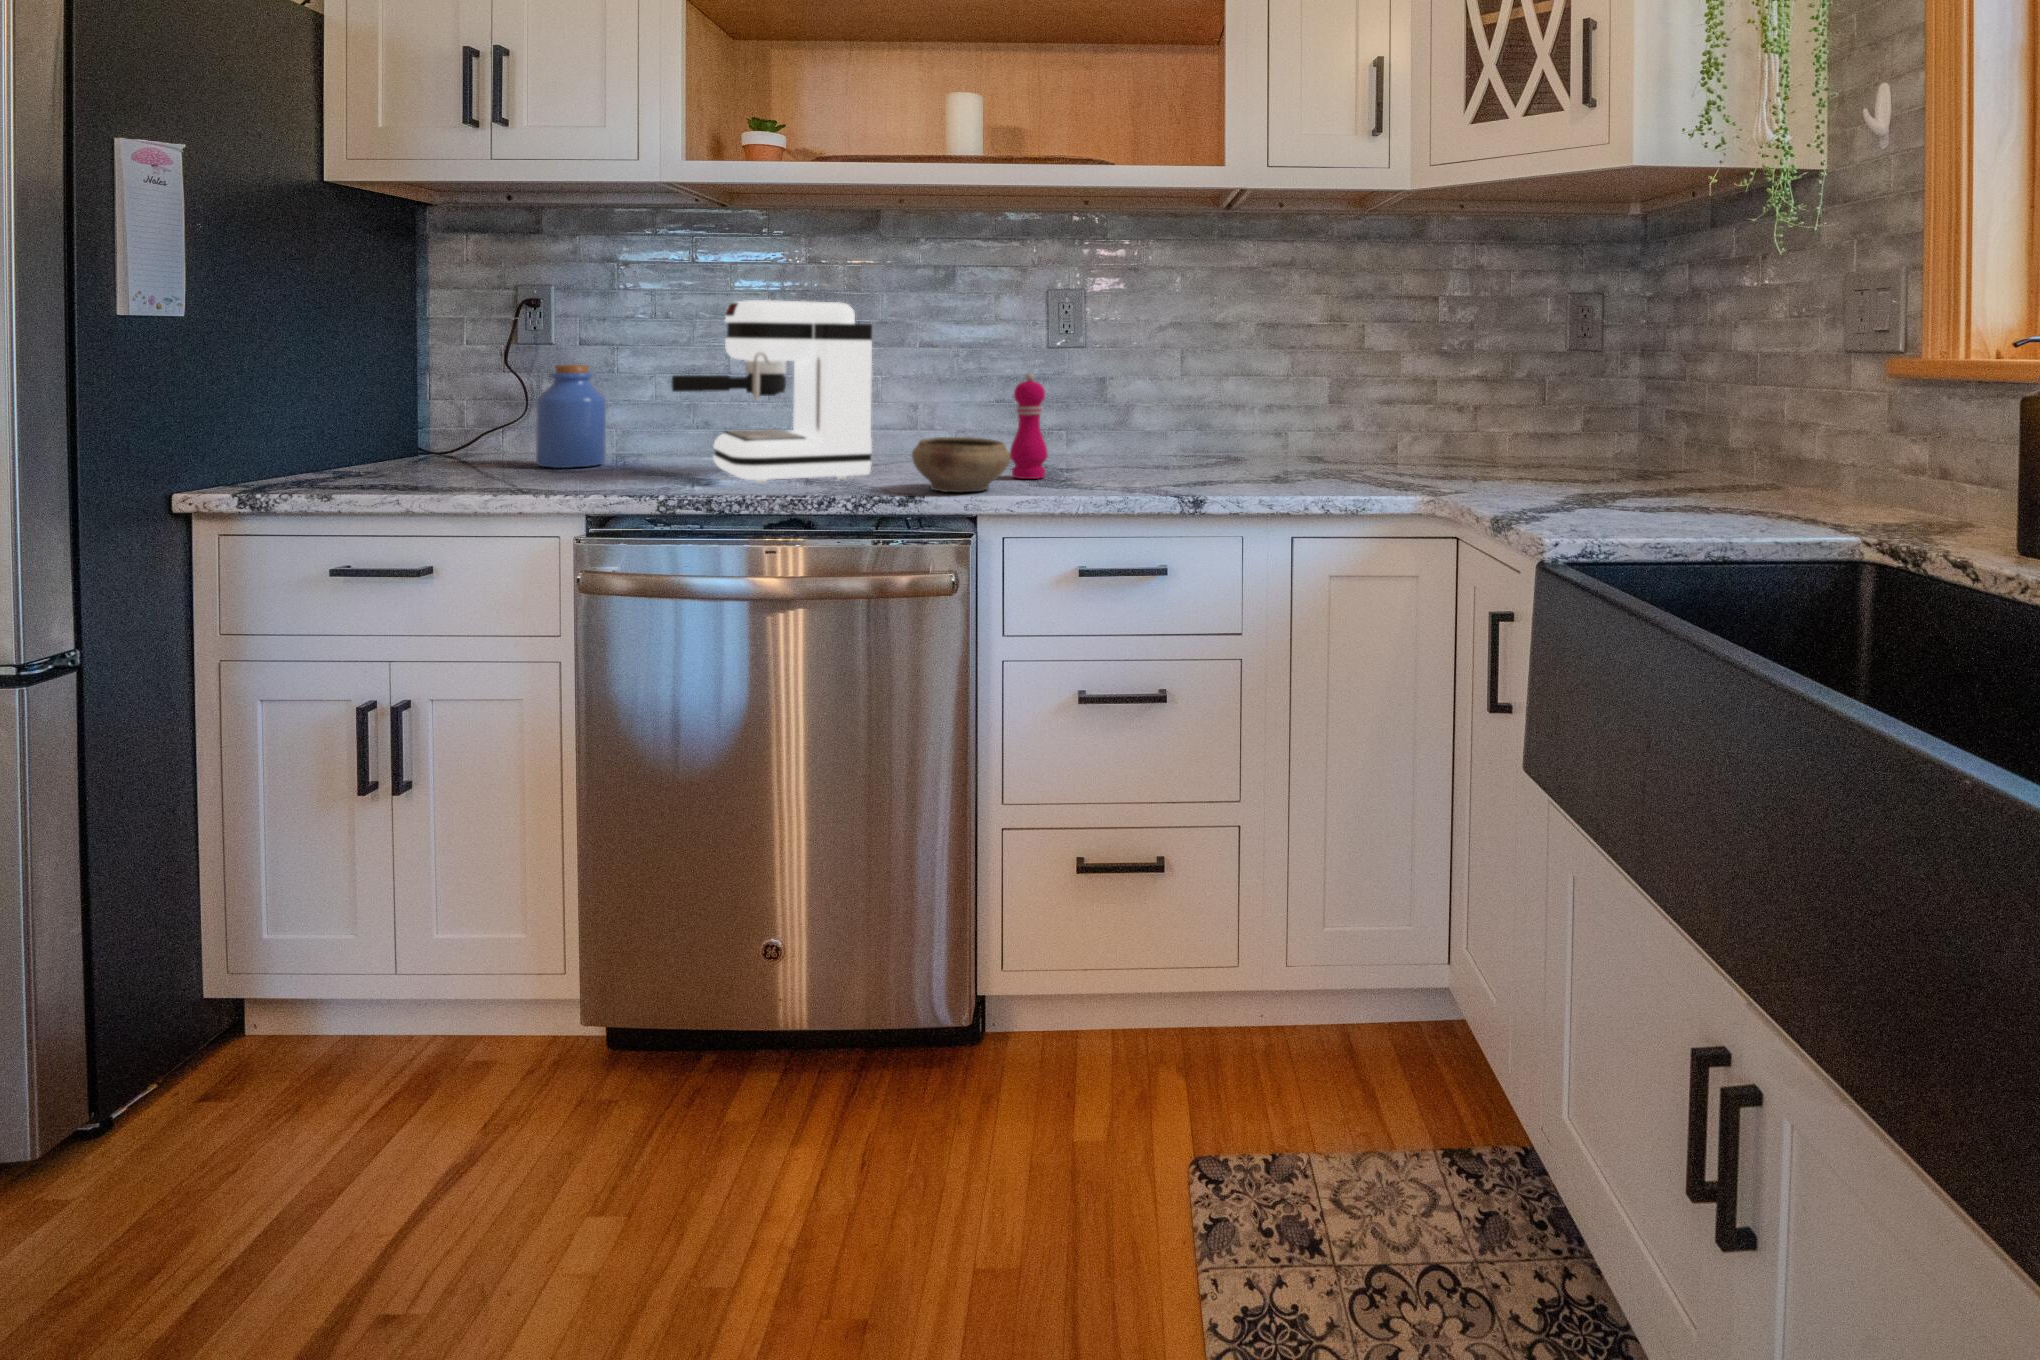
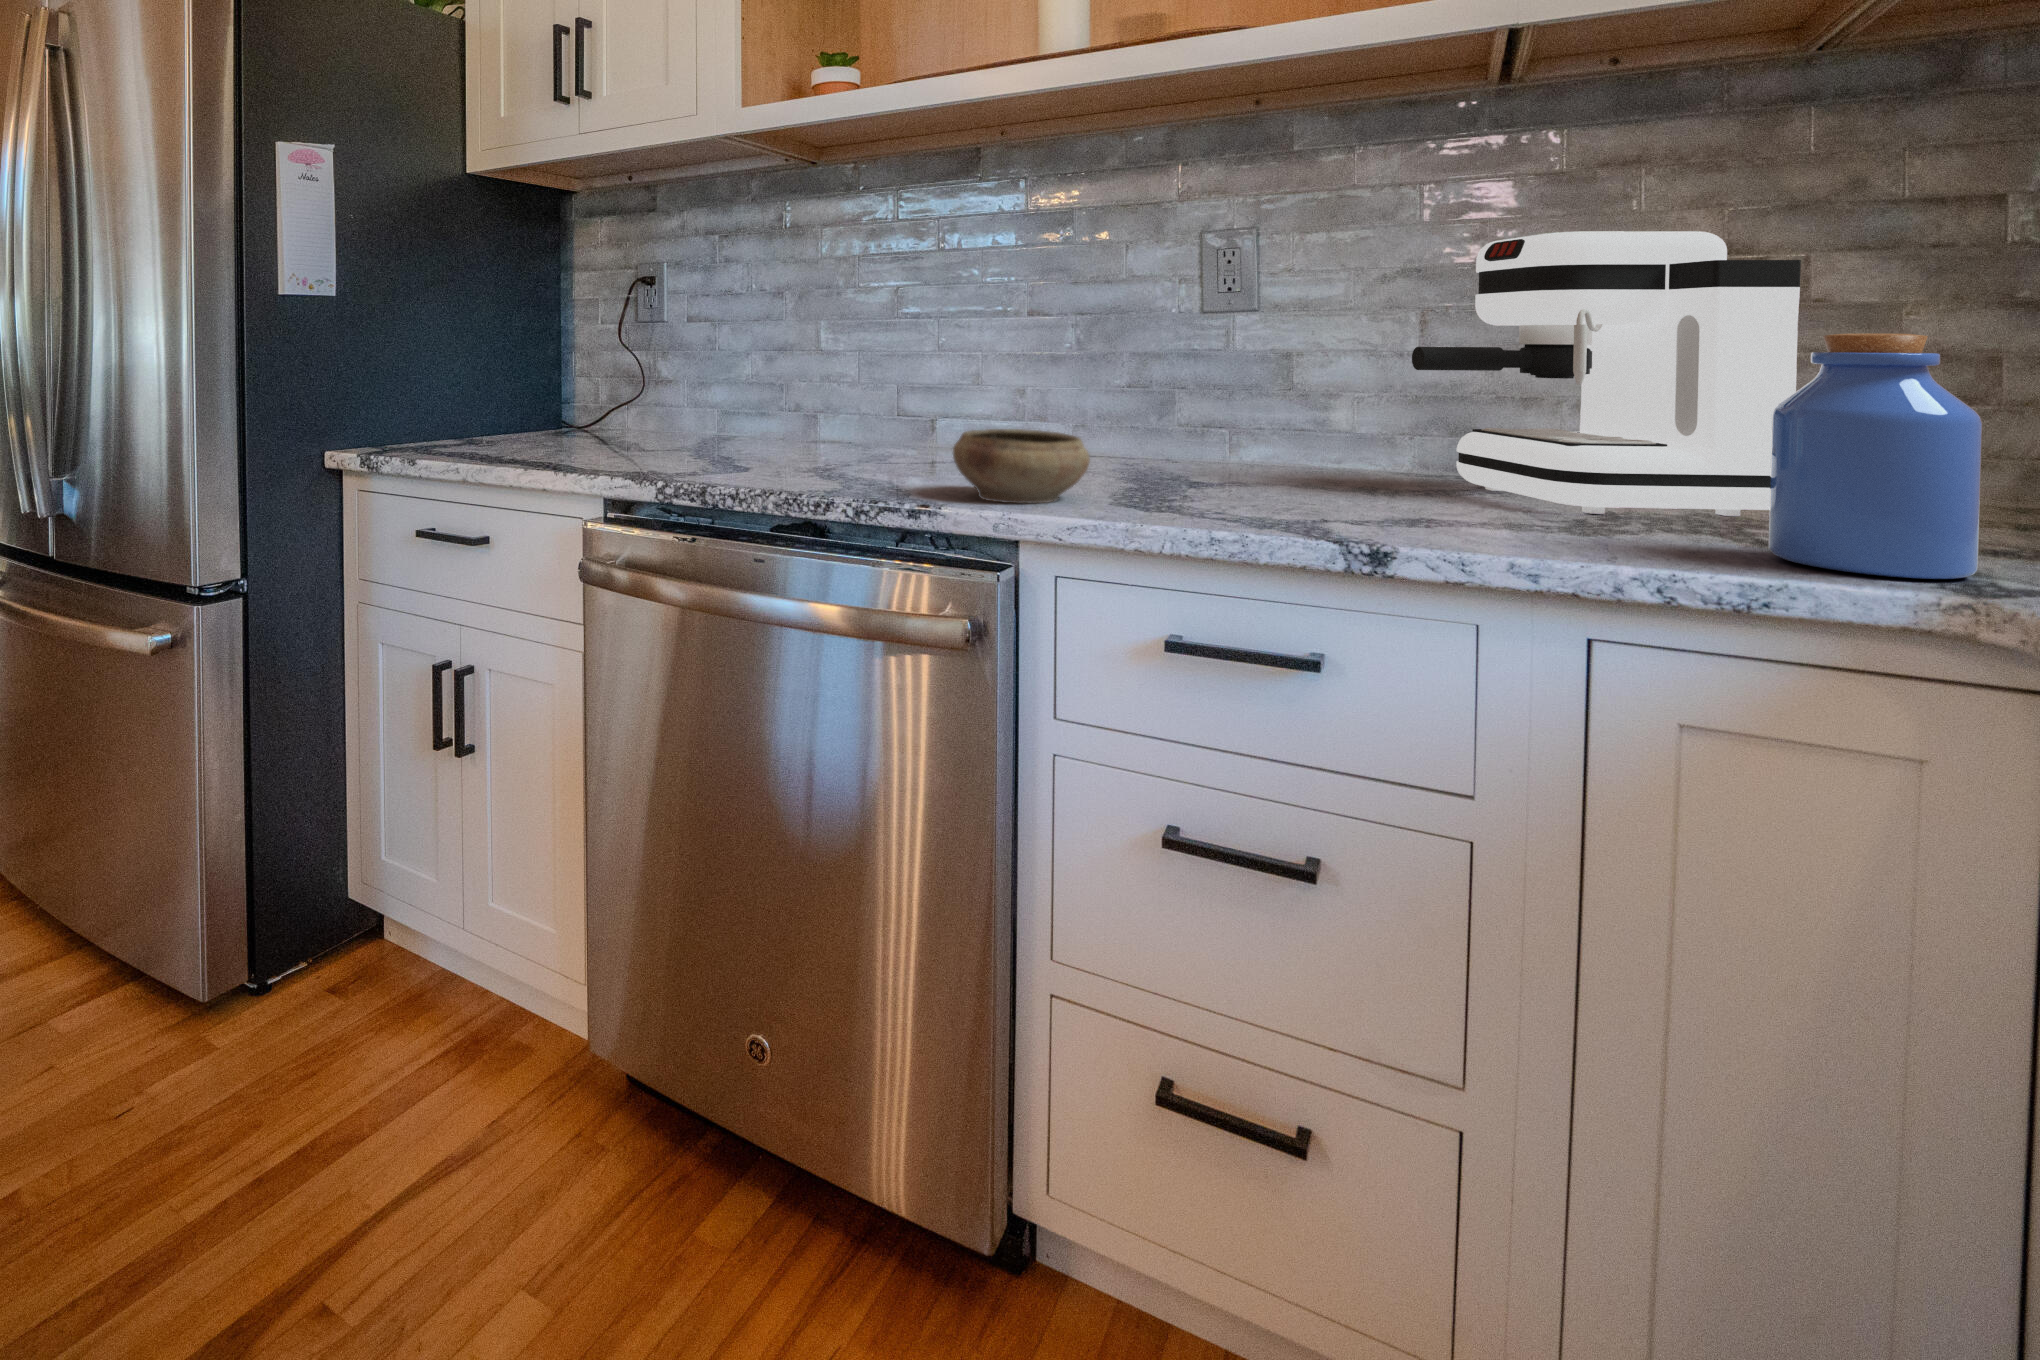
coffee maker: present [672,300,872,484] -> present [1412,231,1801,516]
jar: present [536,364,606,468] -> present [1768,333,1982,579]
pepper mill: present [1010,373,1048,479] -> none [1112,344,1168,493]

